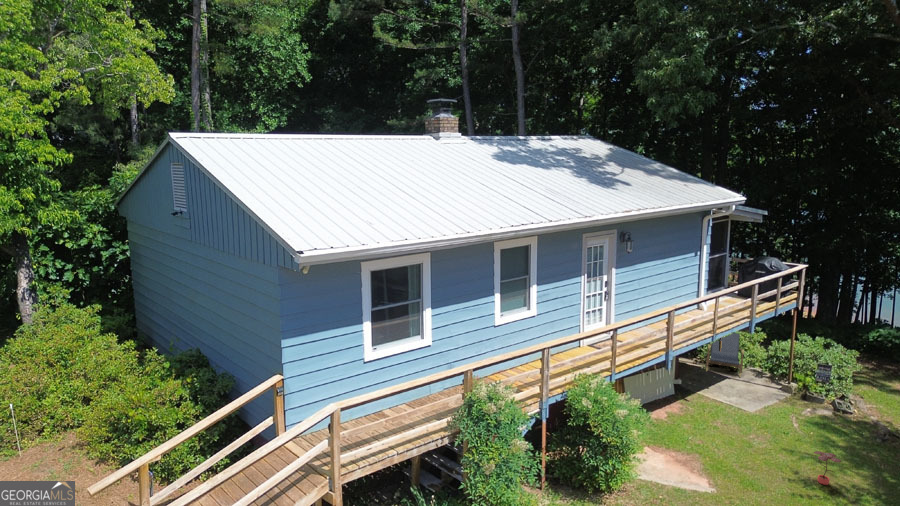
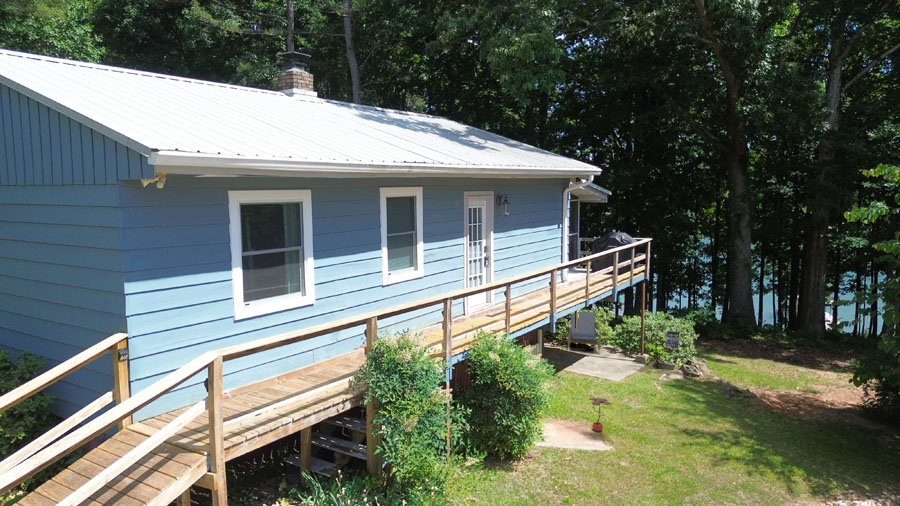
potted plant: present [814,451,841,485] -> present [588,398,611,431]

